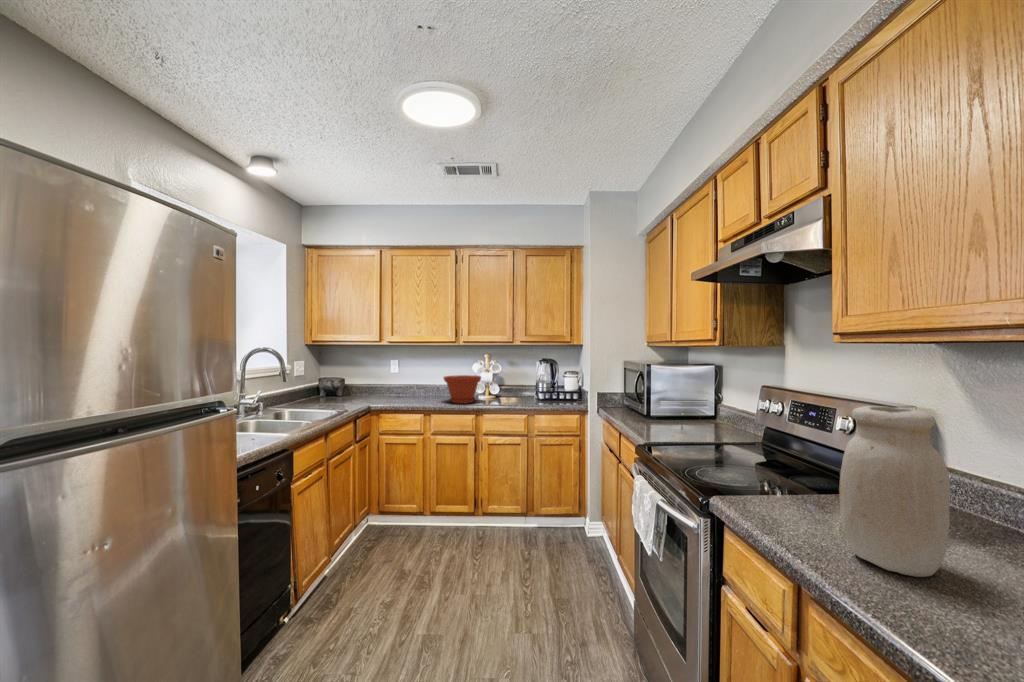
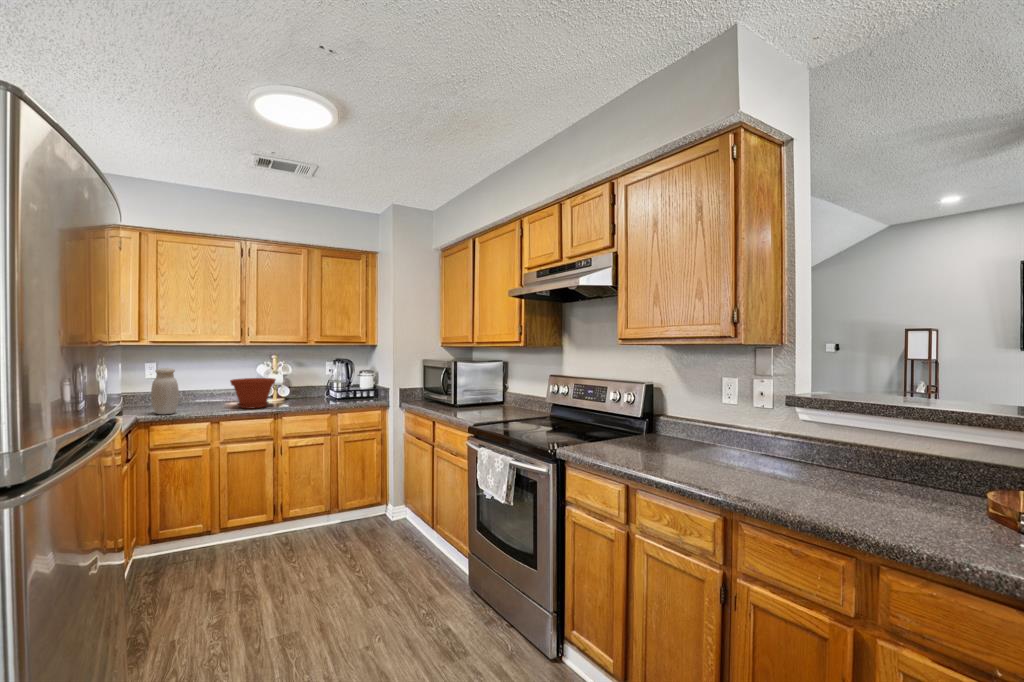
jar: present [839,406,950,577] -> present [151,368,179,414]

